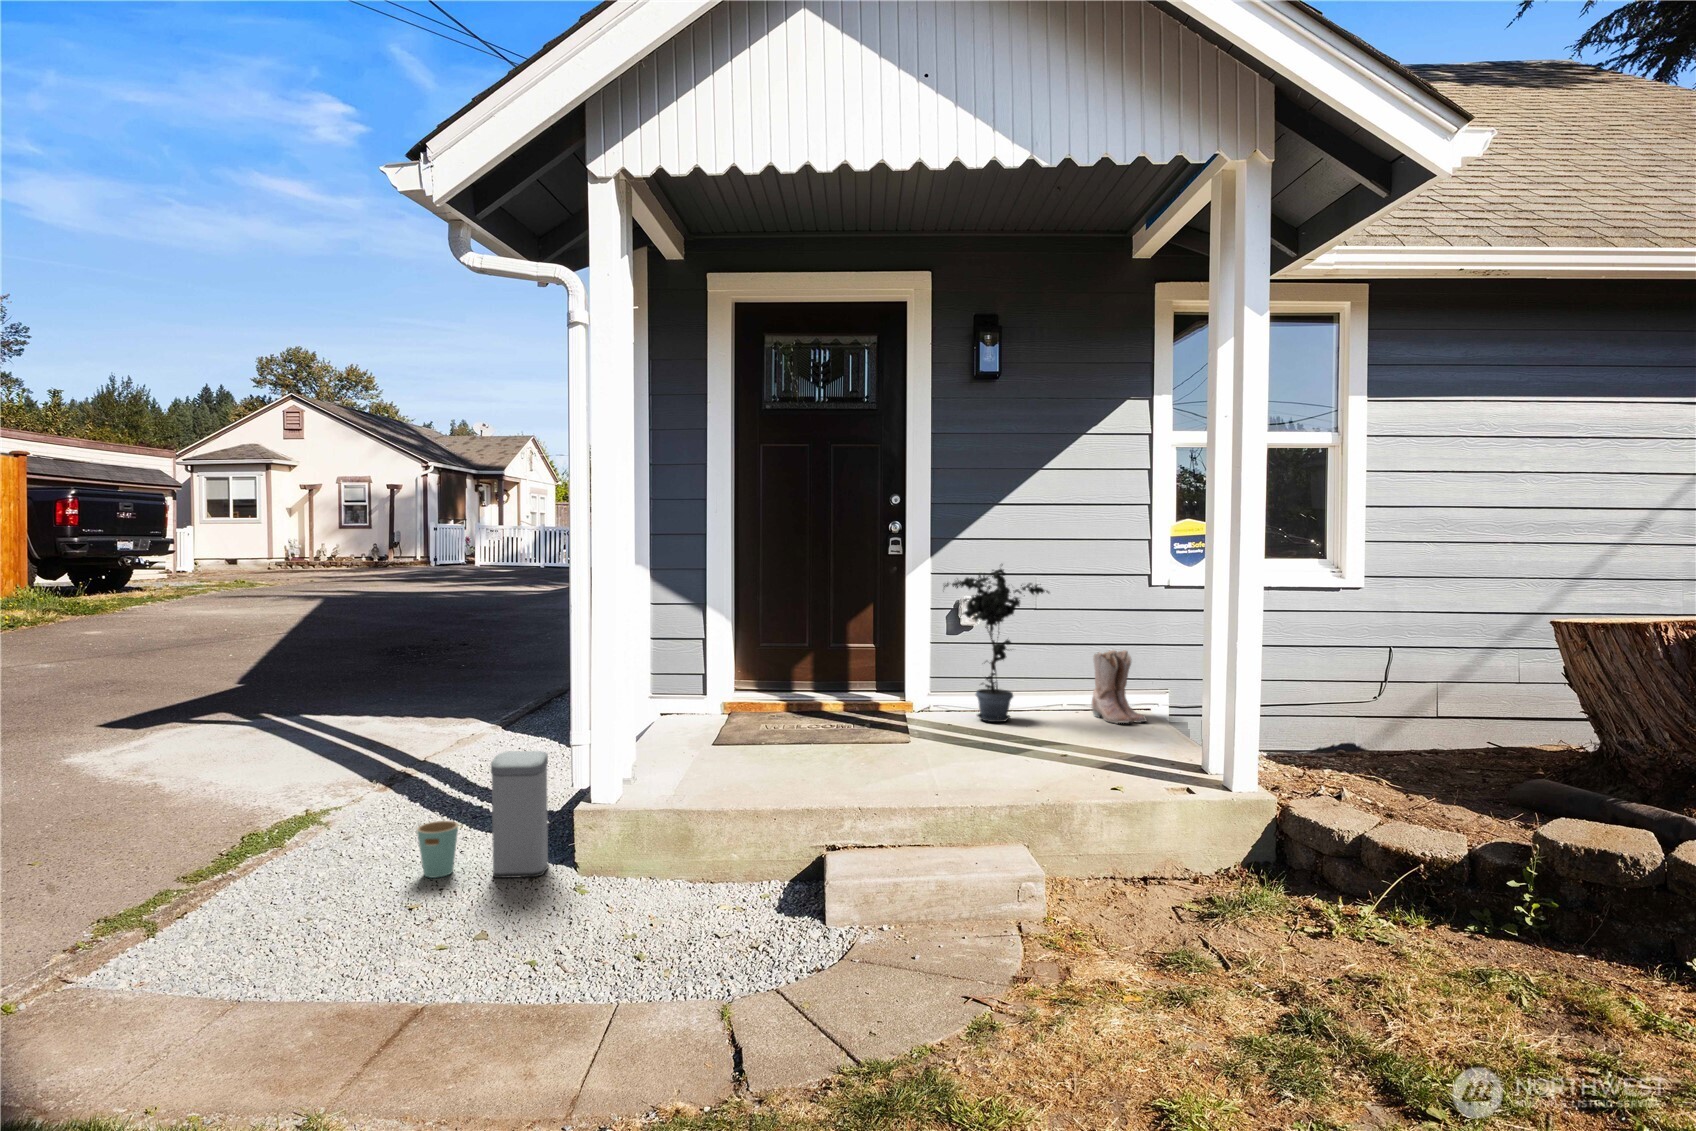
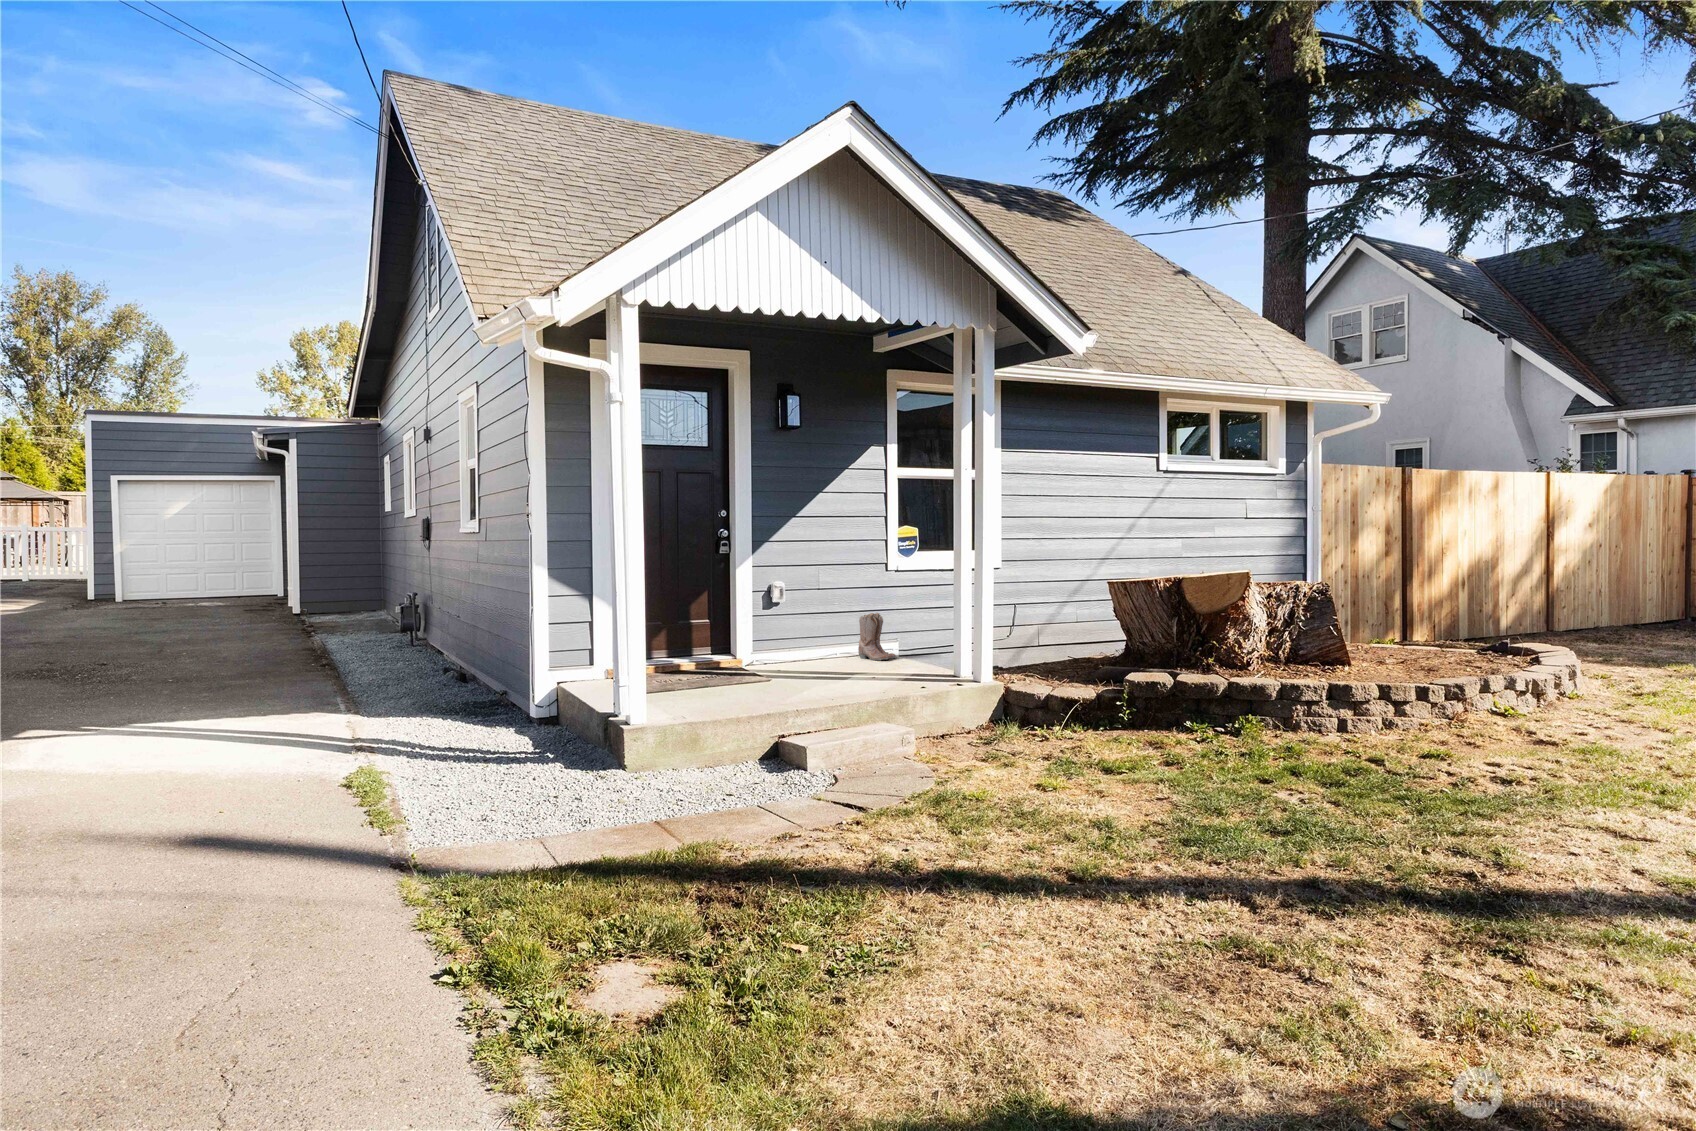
potted plant: present [944,564,1049,722] -> none [769,557,841,666]
trash can: present [417,751,548,878] -> none [526,692,613,783]

